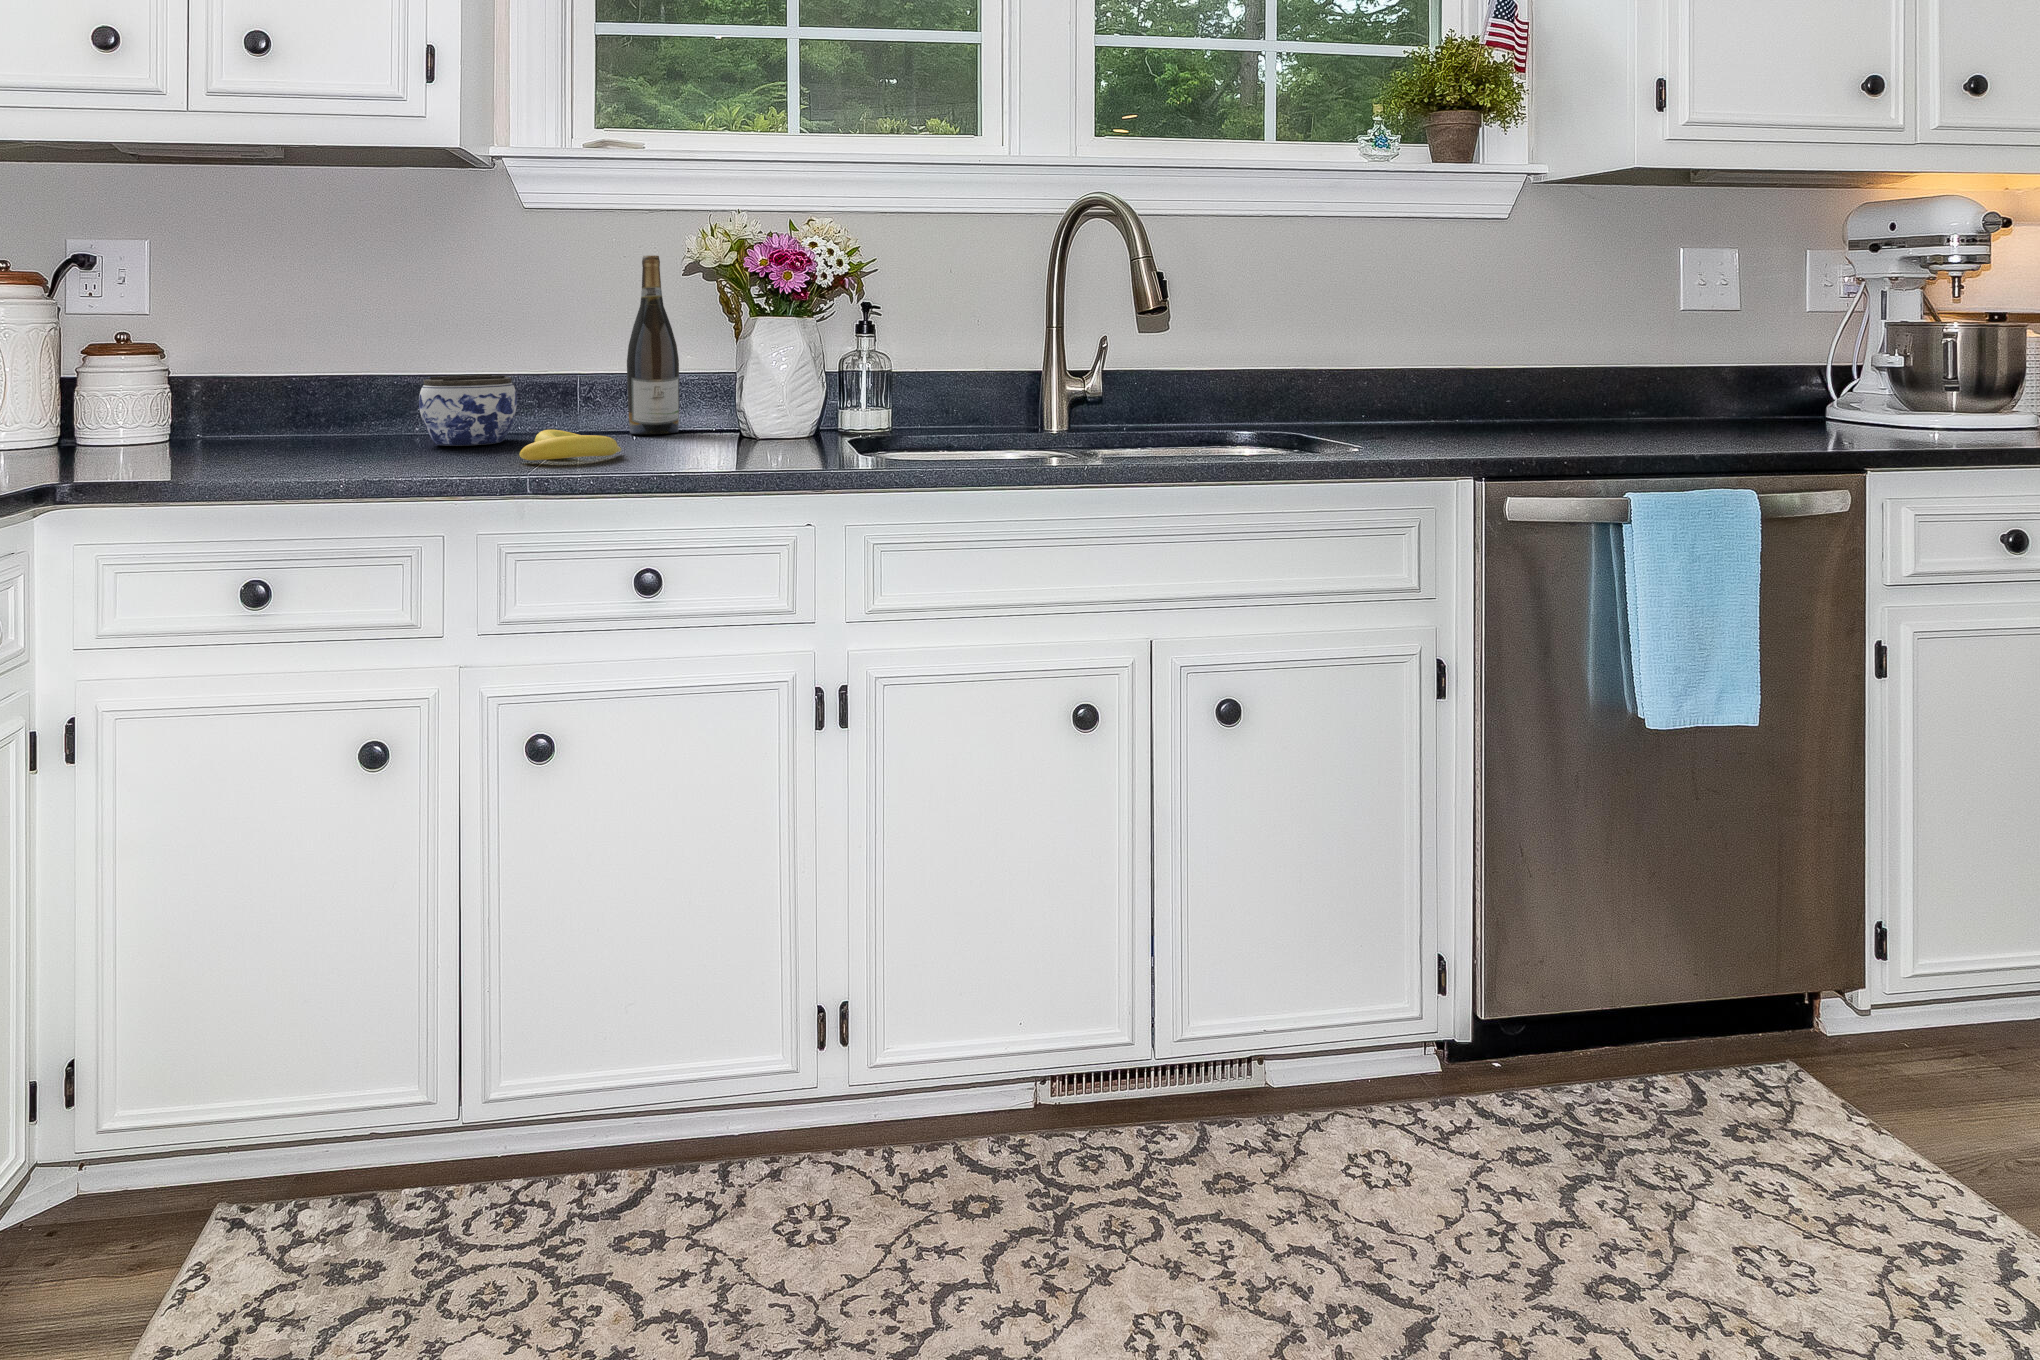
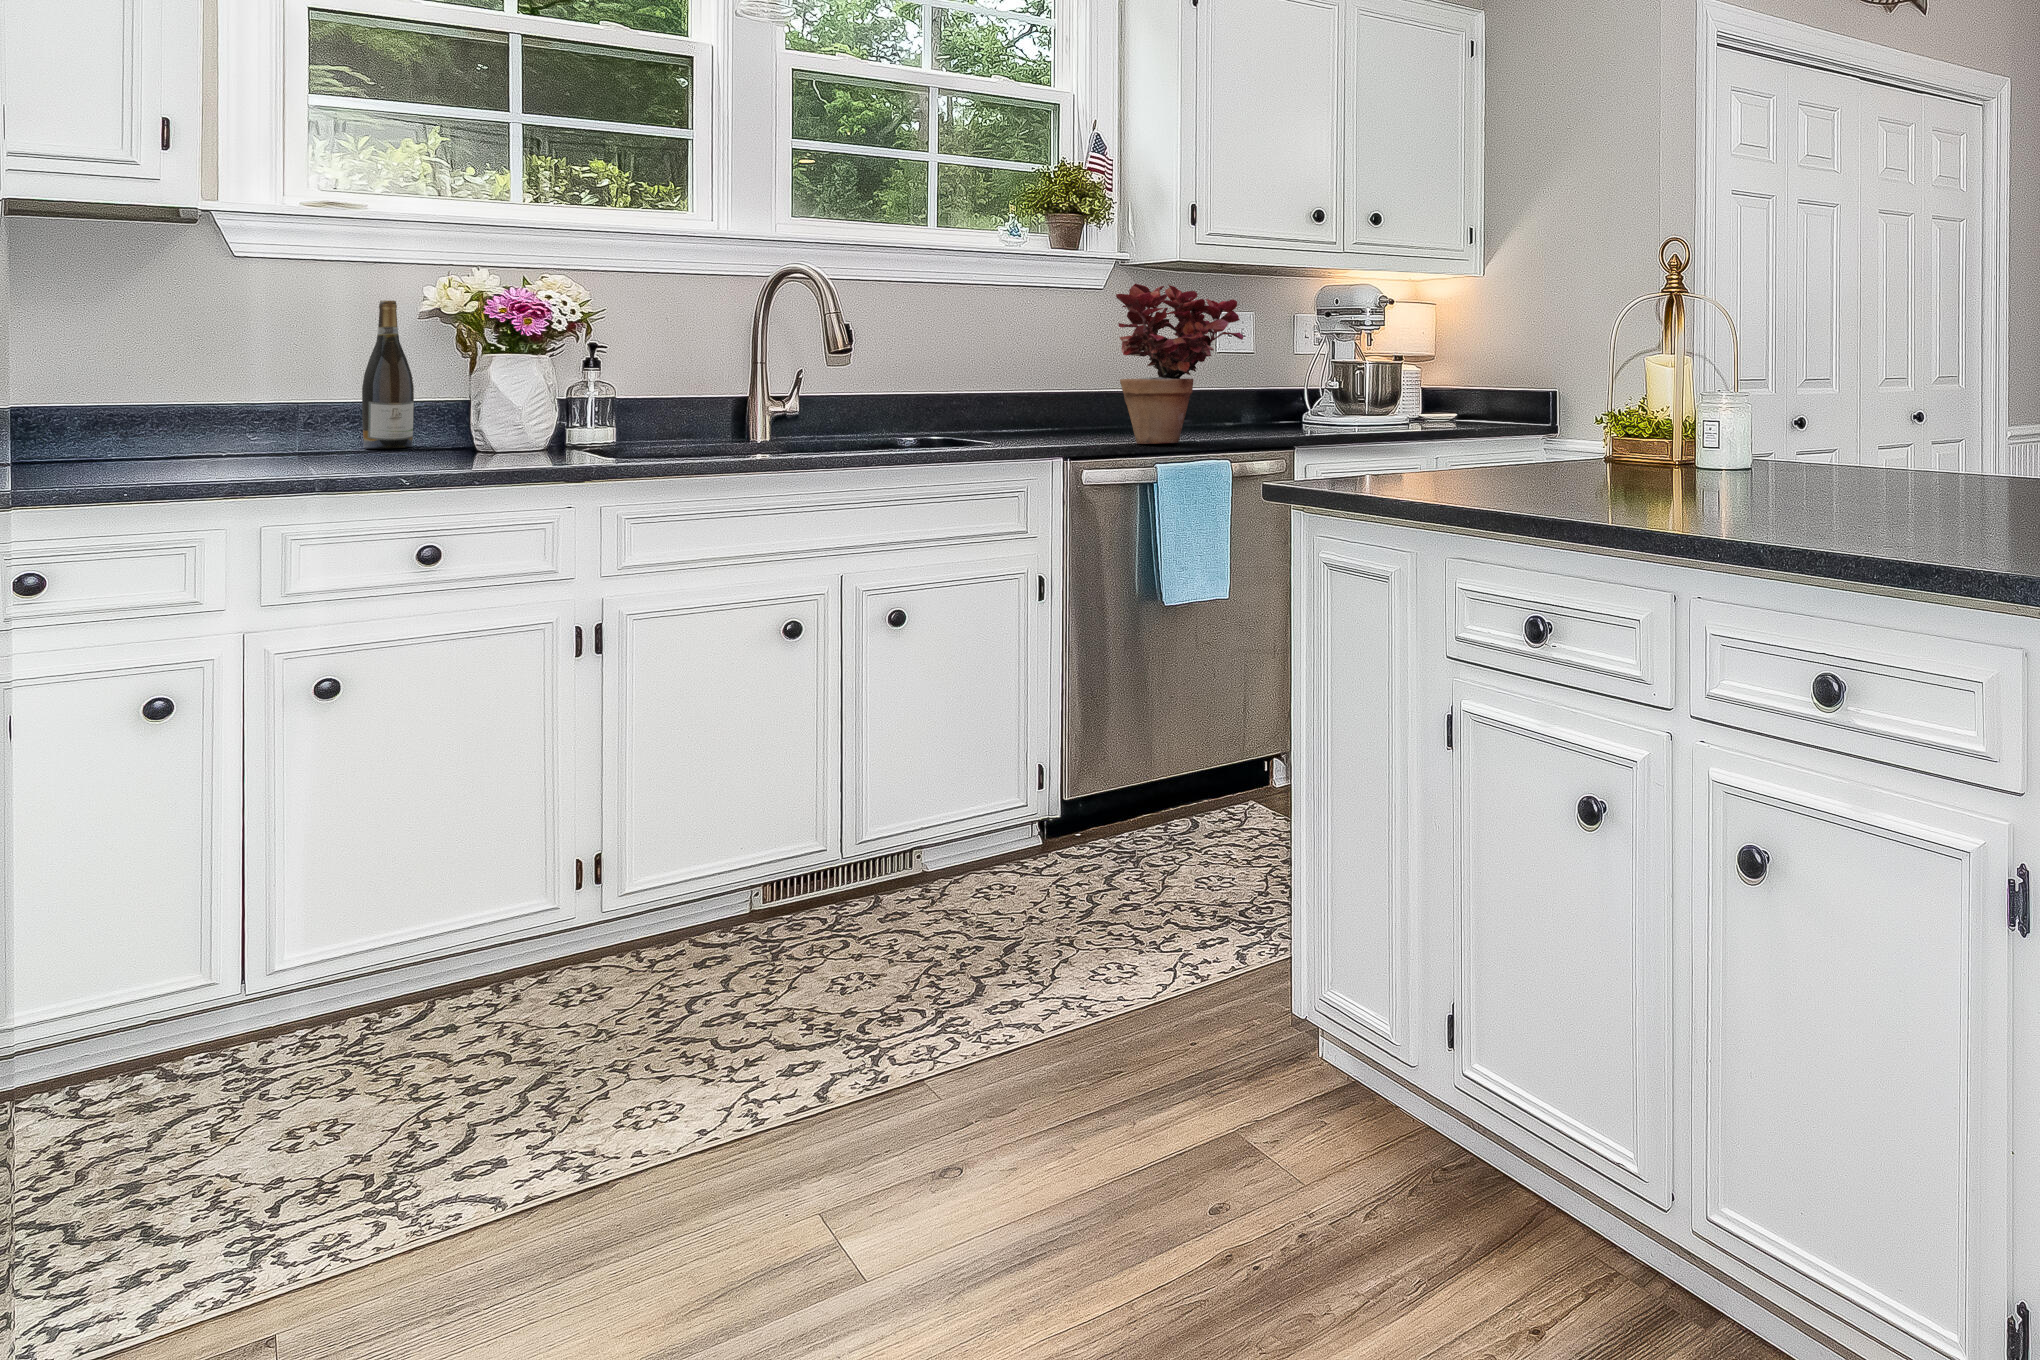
potted plant: none [1540,203,1742,448] -> present [1116,284,1244,444]
jar: present [419,375,517,446] -> none [148,400,251,460]
banana: present [519,430,621,460] -> none [282,443,378,465]

